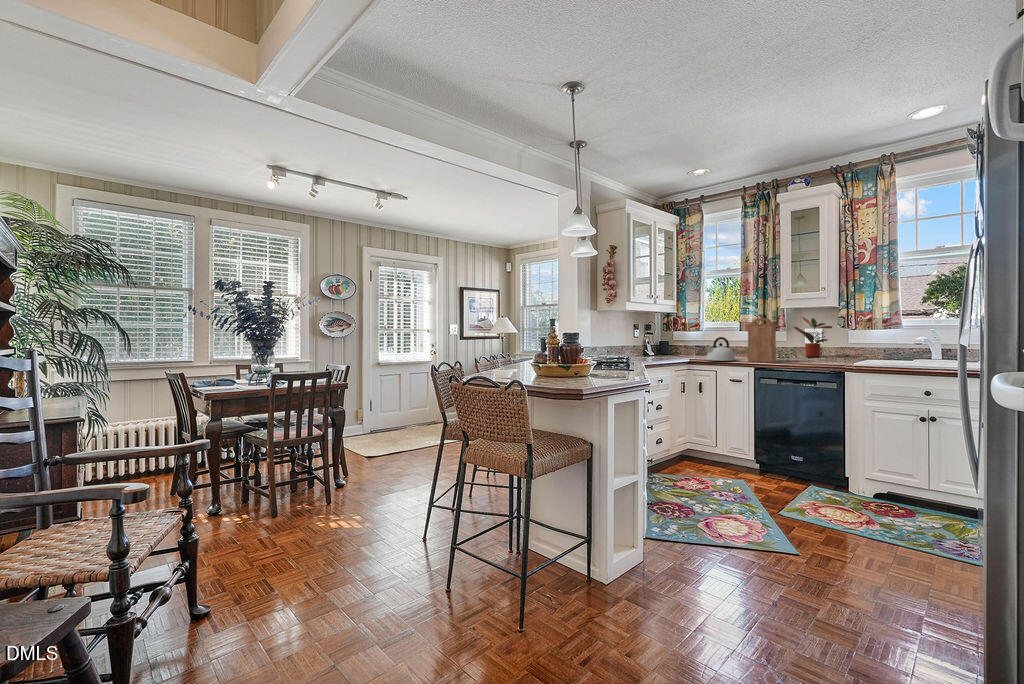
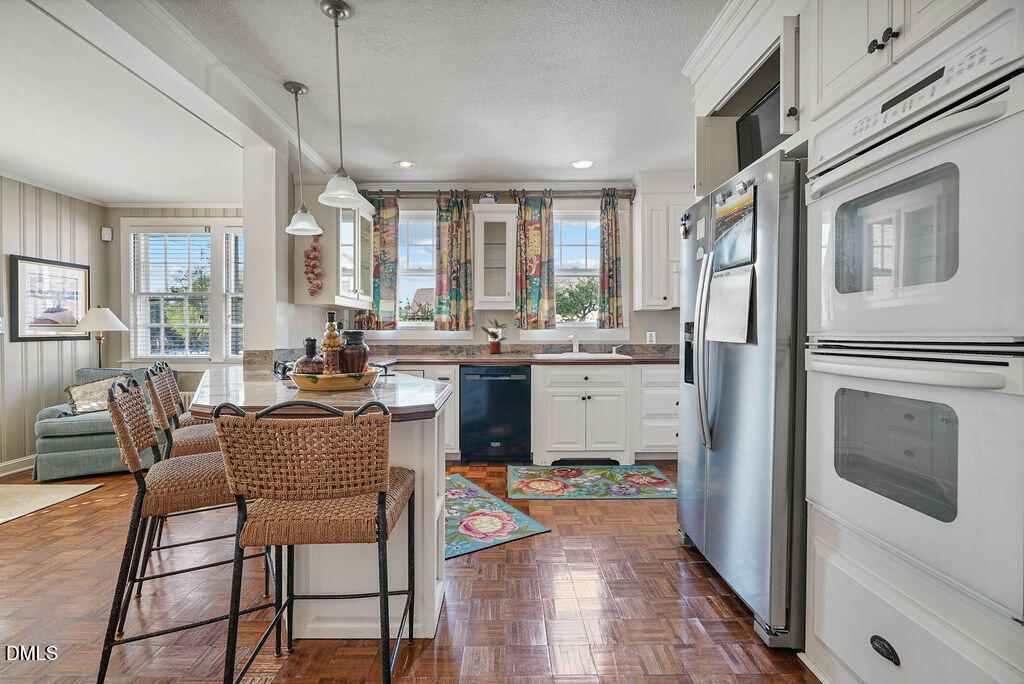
cutting board: present [748,318,776,363] -> none [454,319,478,360]
kettle: present [705,337,735,361] -> none [415,336,442,360]

